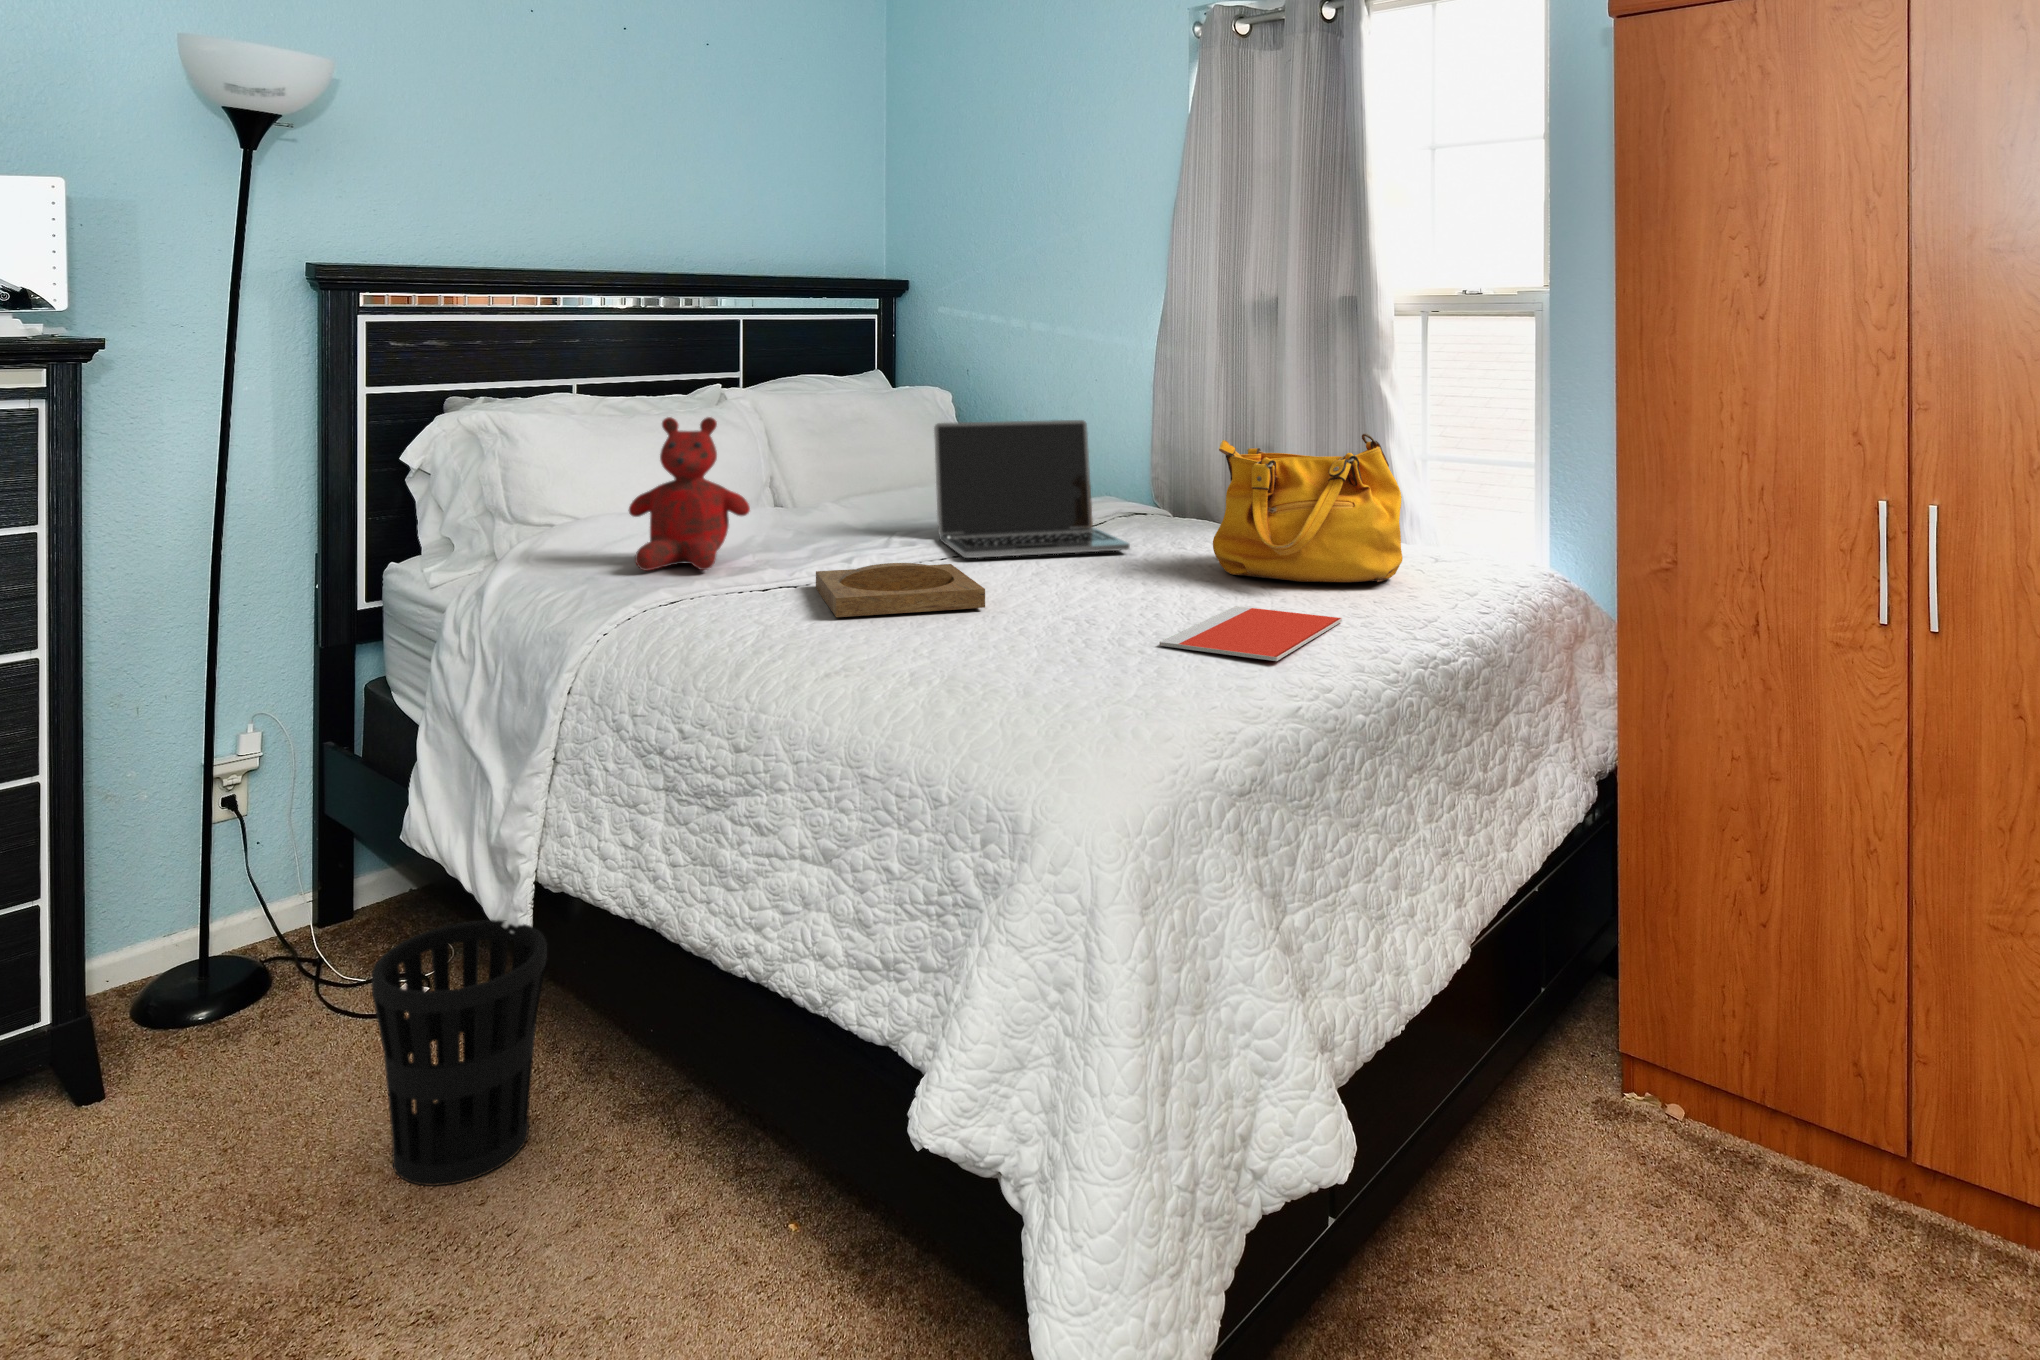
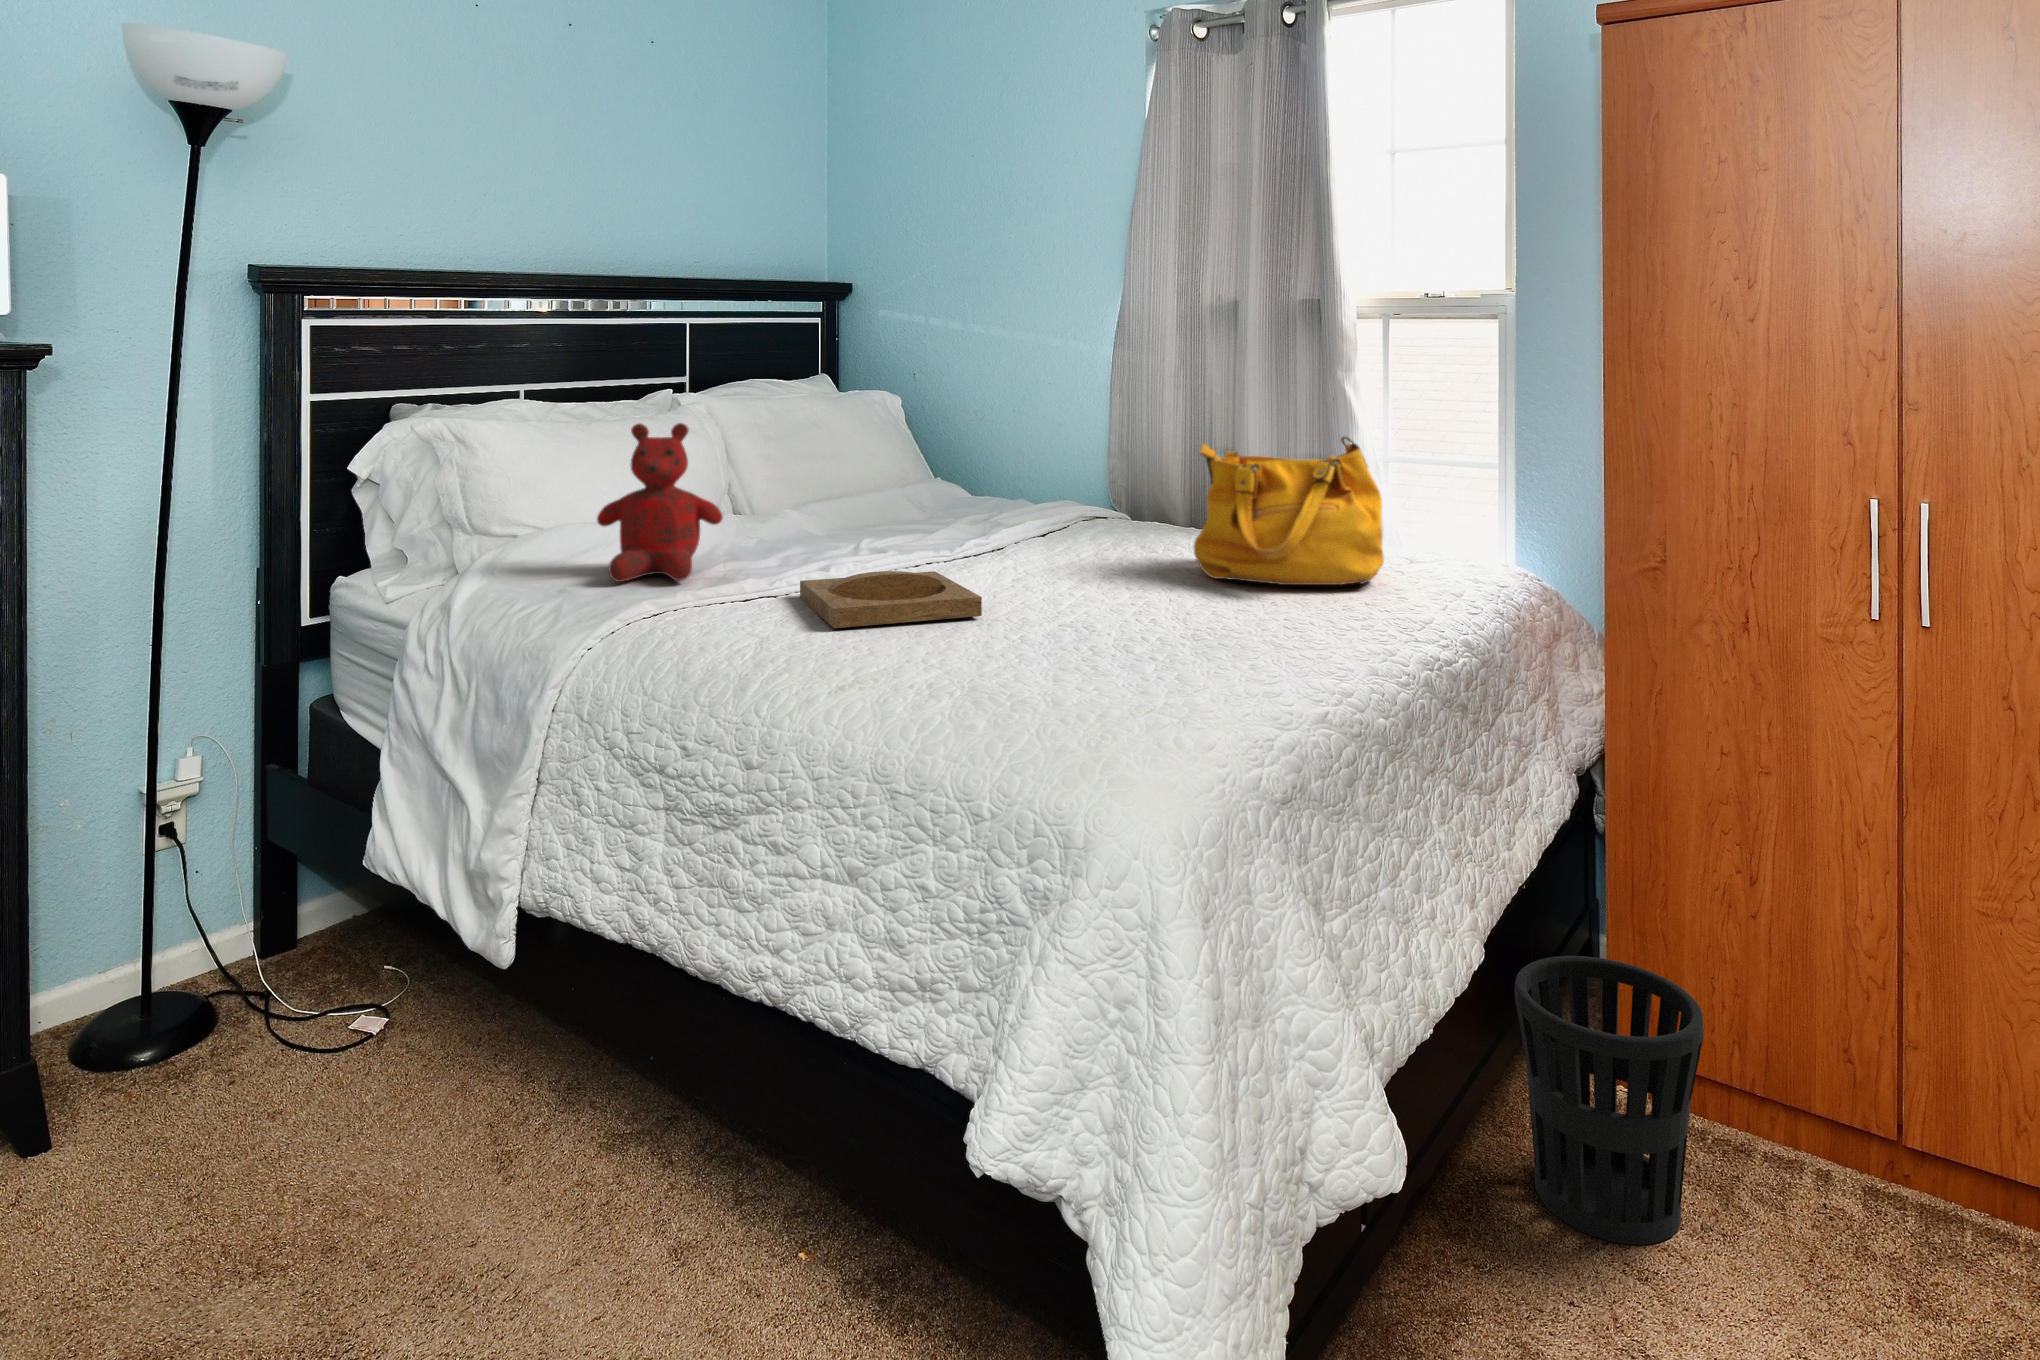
laptop: present [934,420,1130,558] -> none [901,423,1105,565]
notebook: present [1159,606,1342,661] -> none [1170,611,1340,667]
wastebasket: present [372,920,547,1186] -> present [1515,956,1703,1245]

